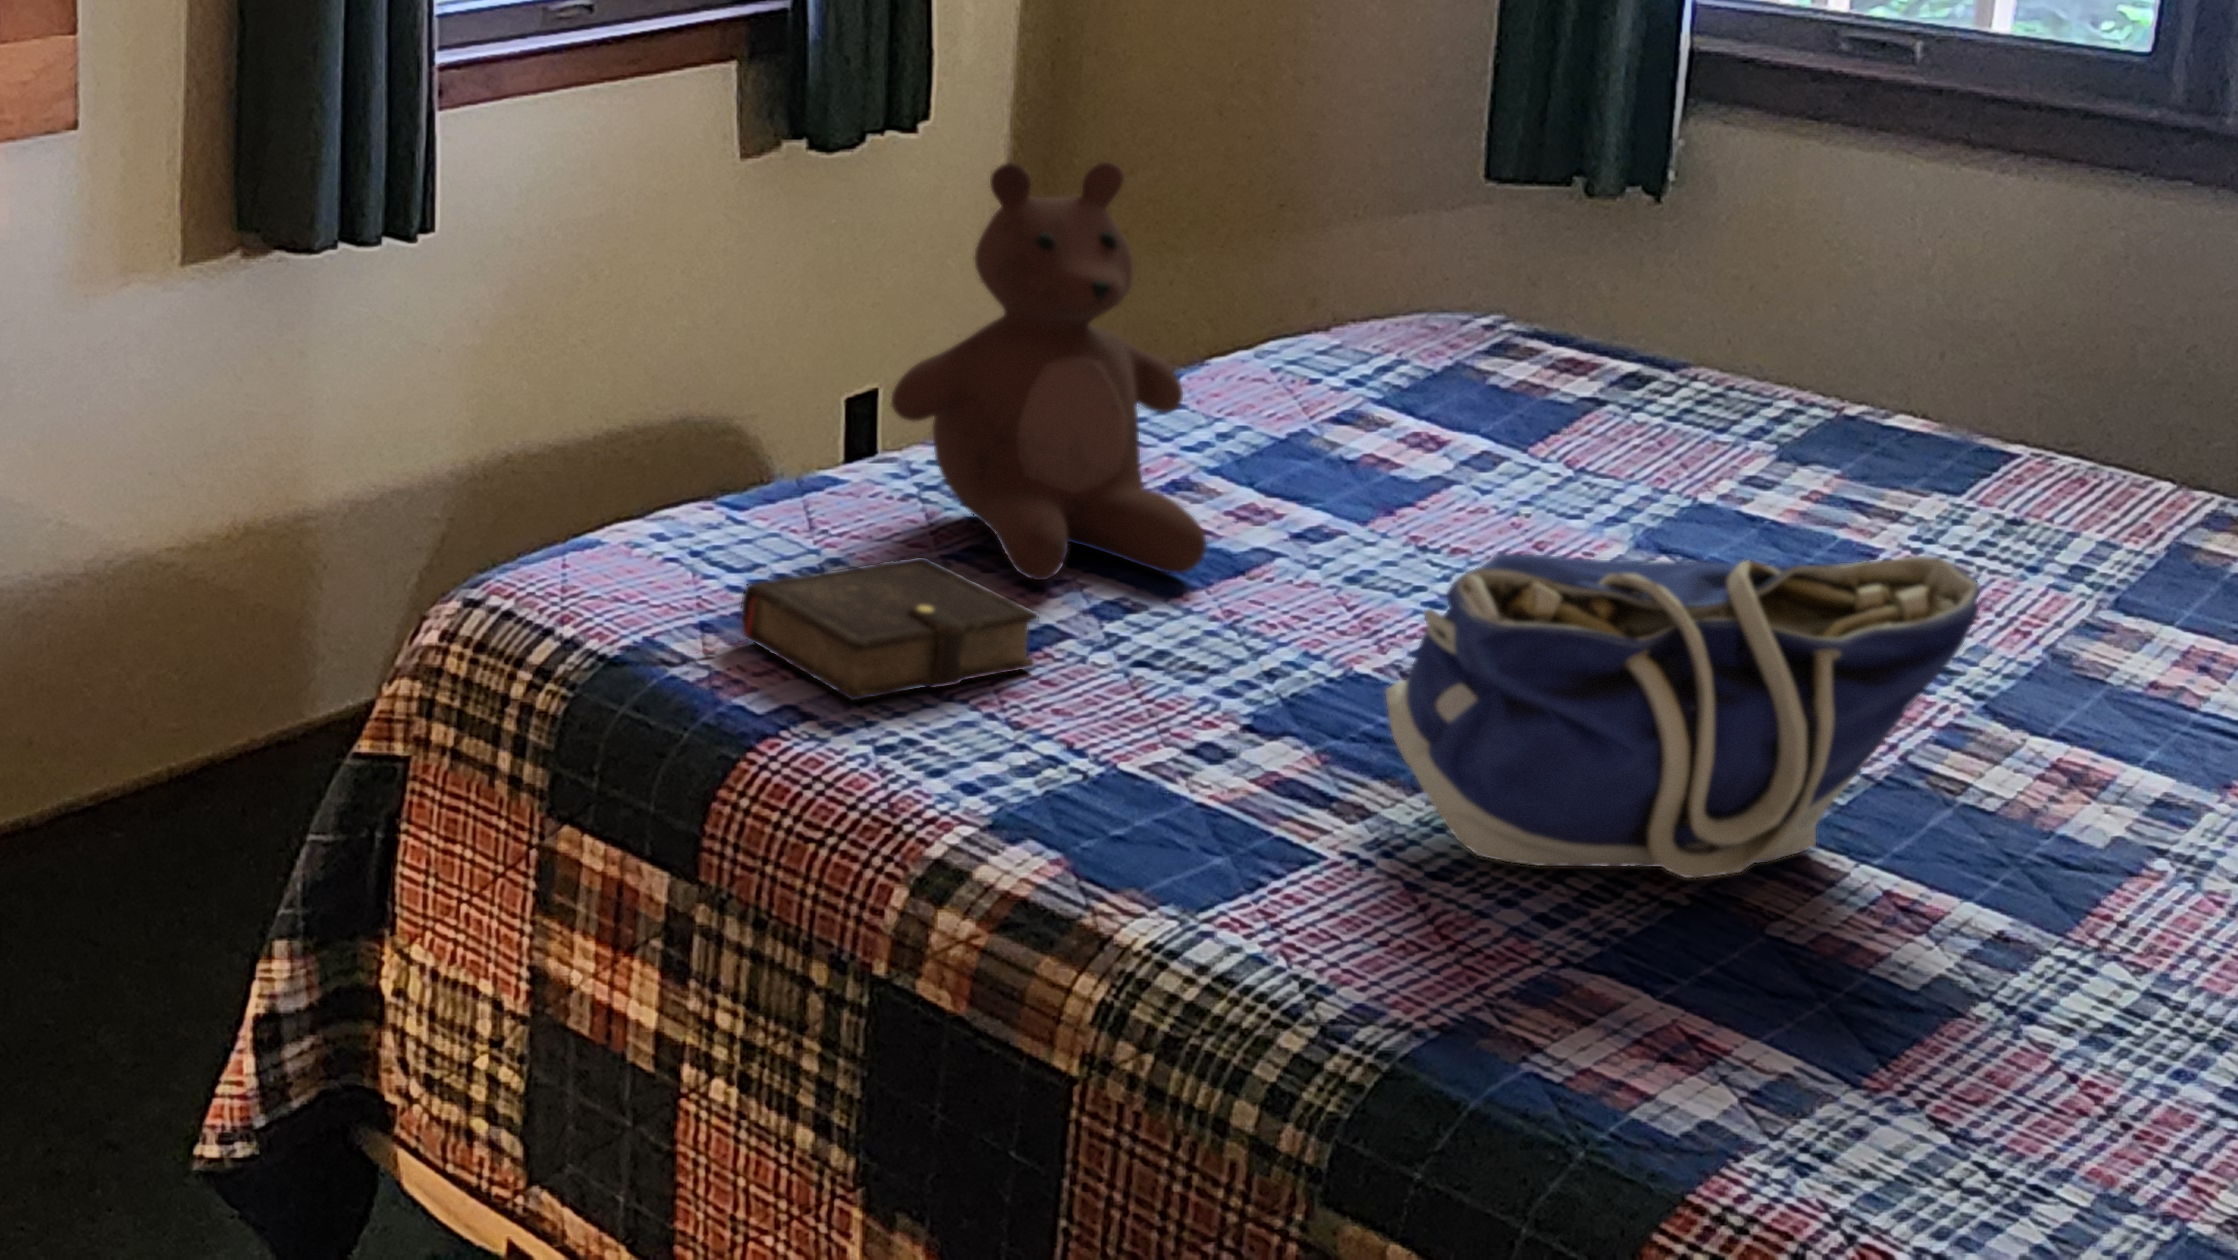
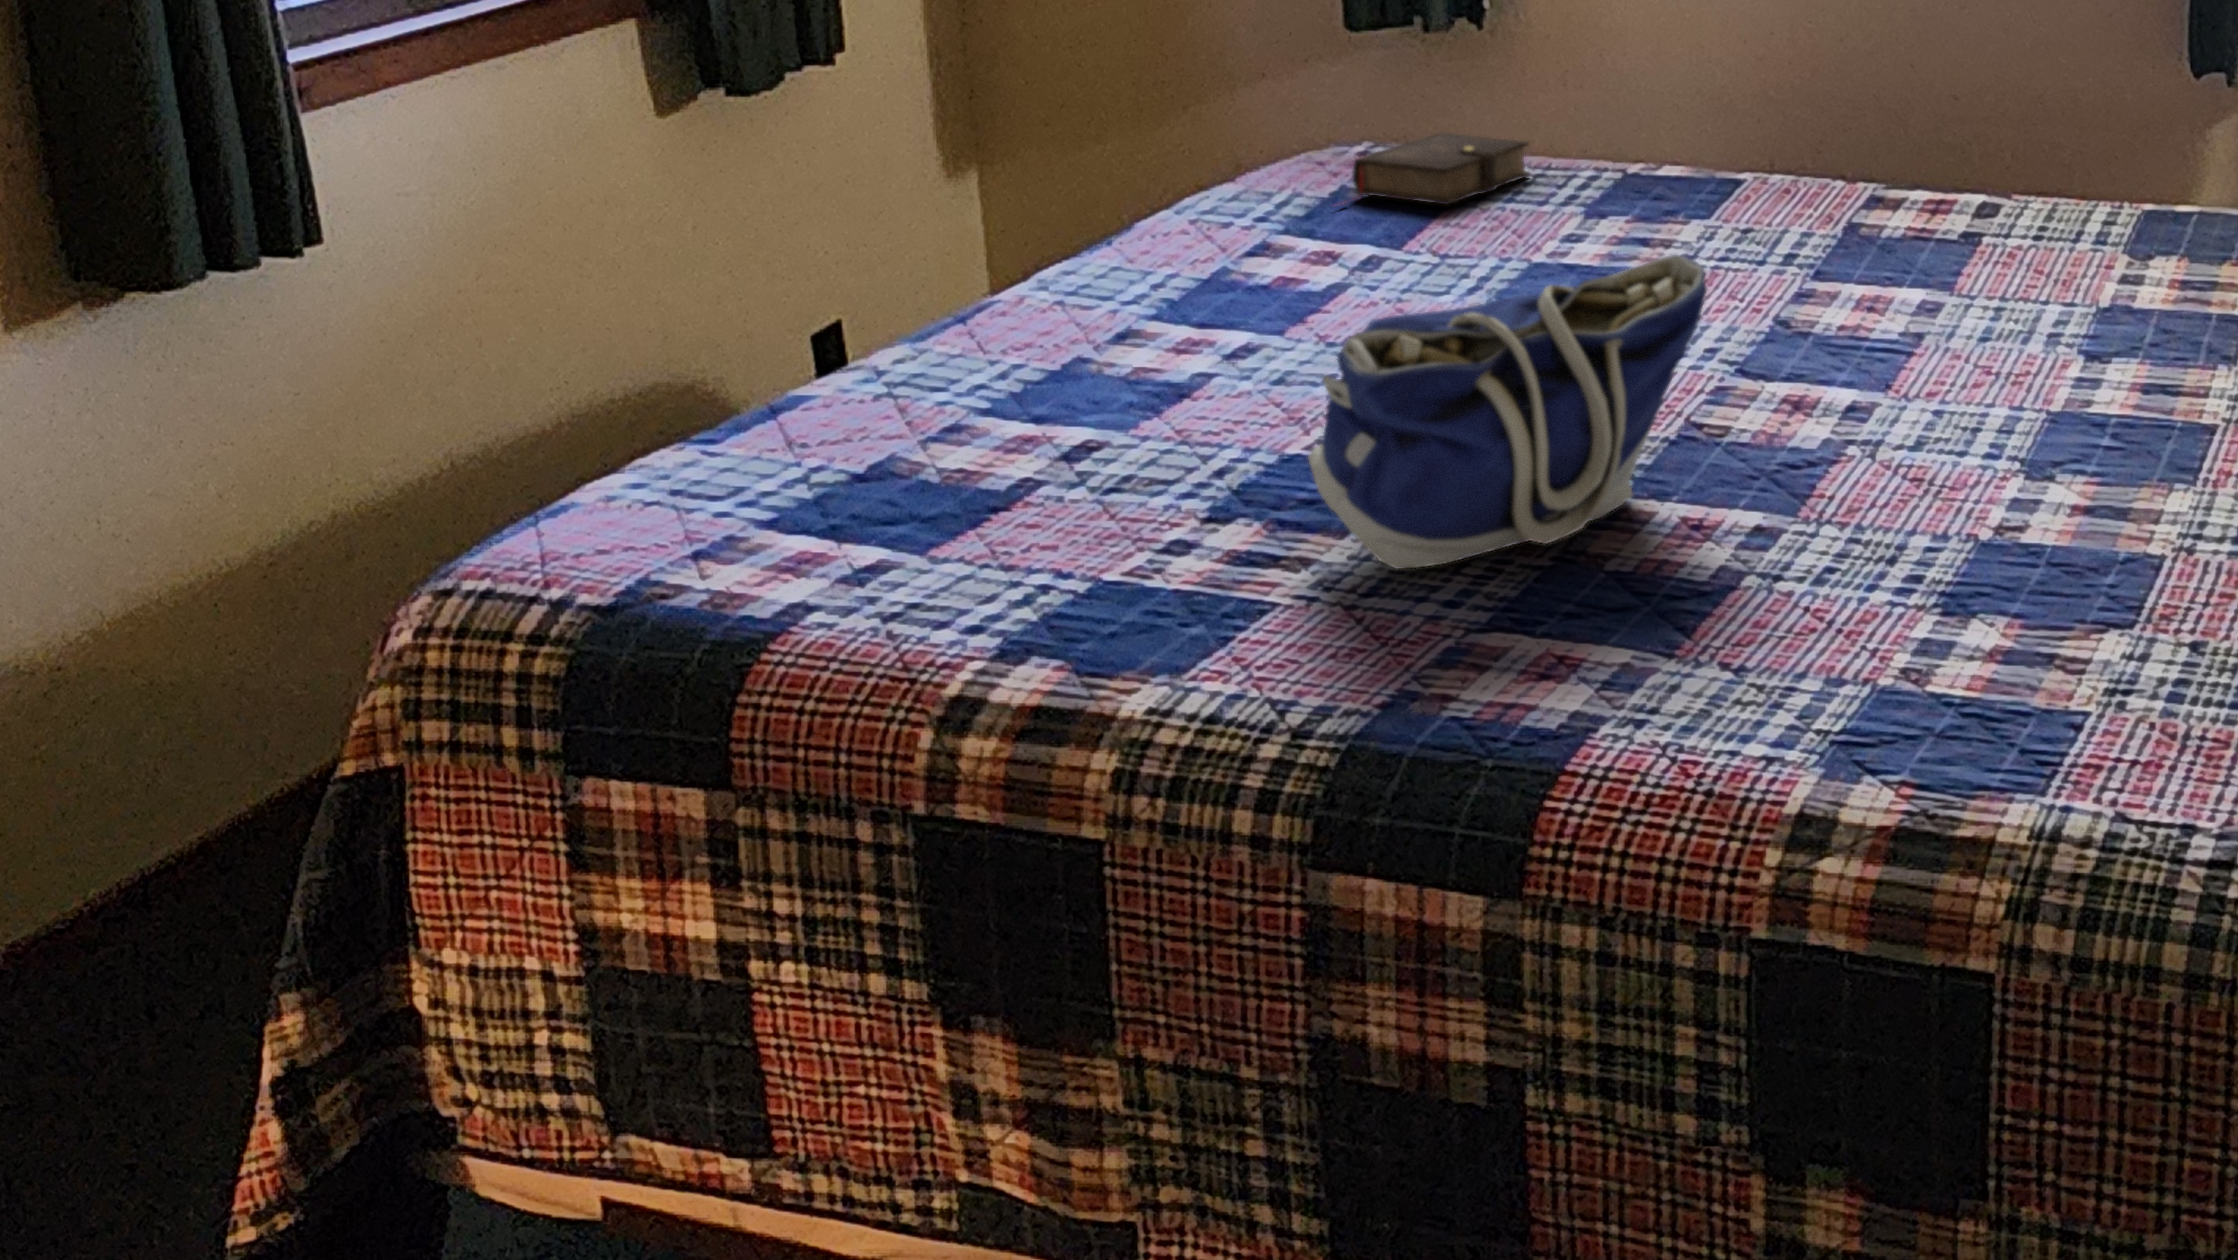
teddy bear: present [891,162,1206,580] -> none [846,52,1153,442]
book: present [688,557,1039,700] -> present [1353,133,1529,204]

